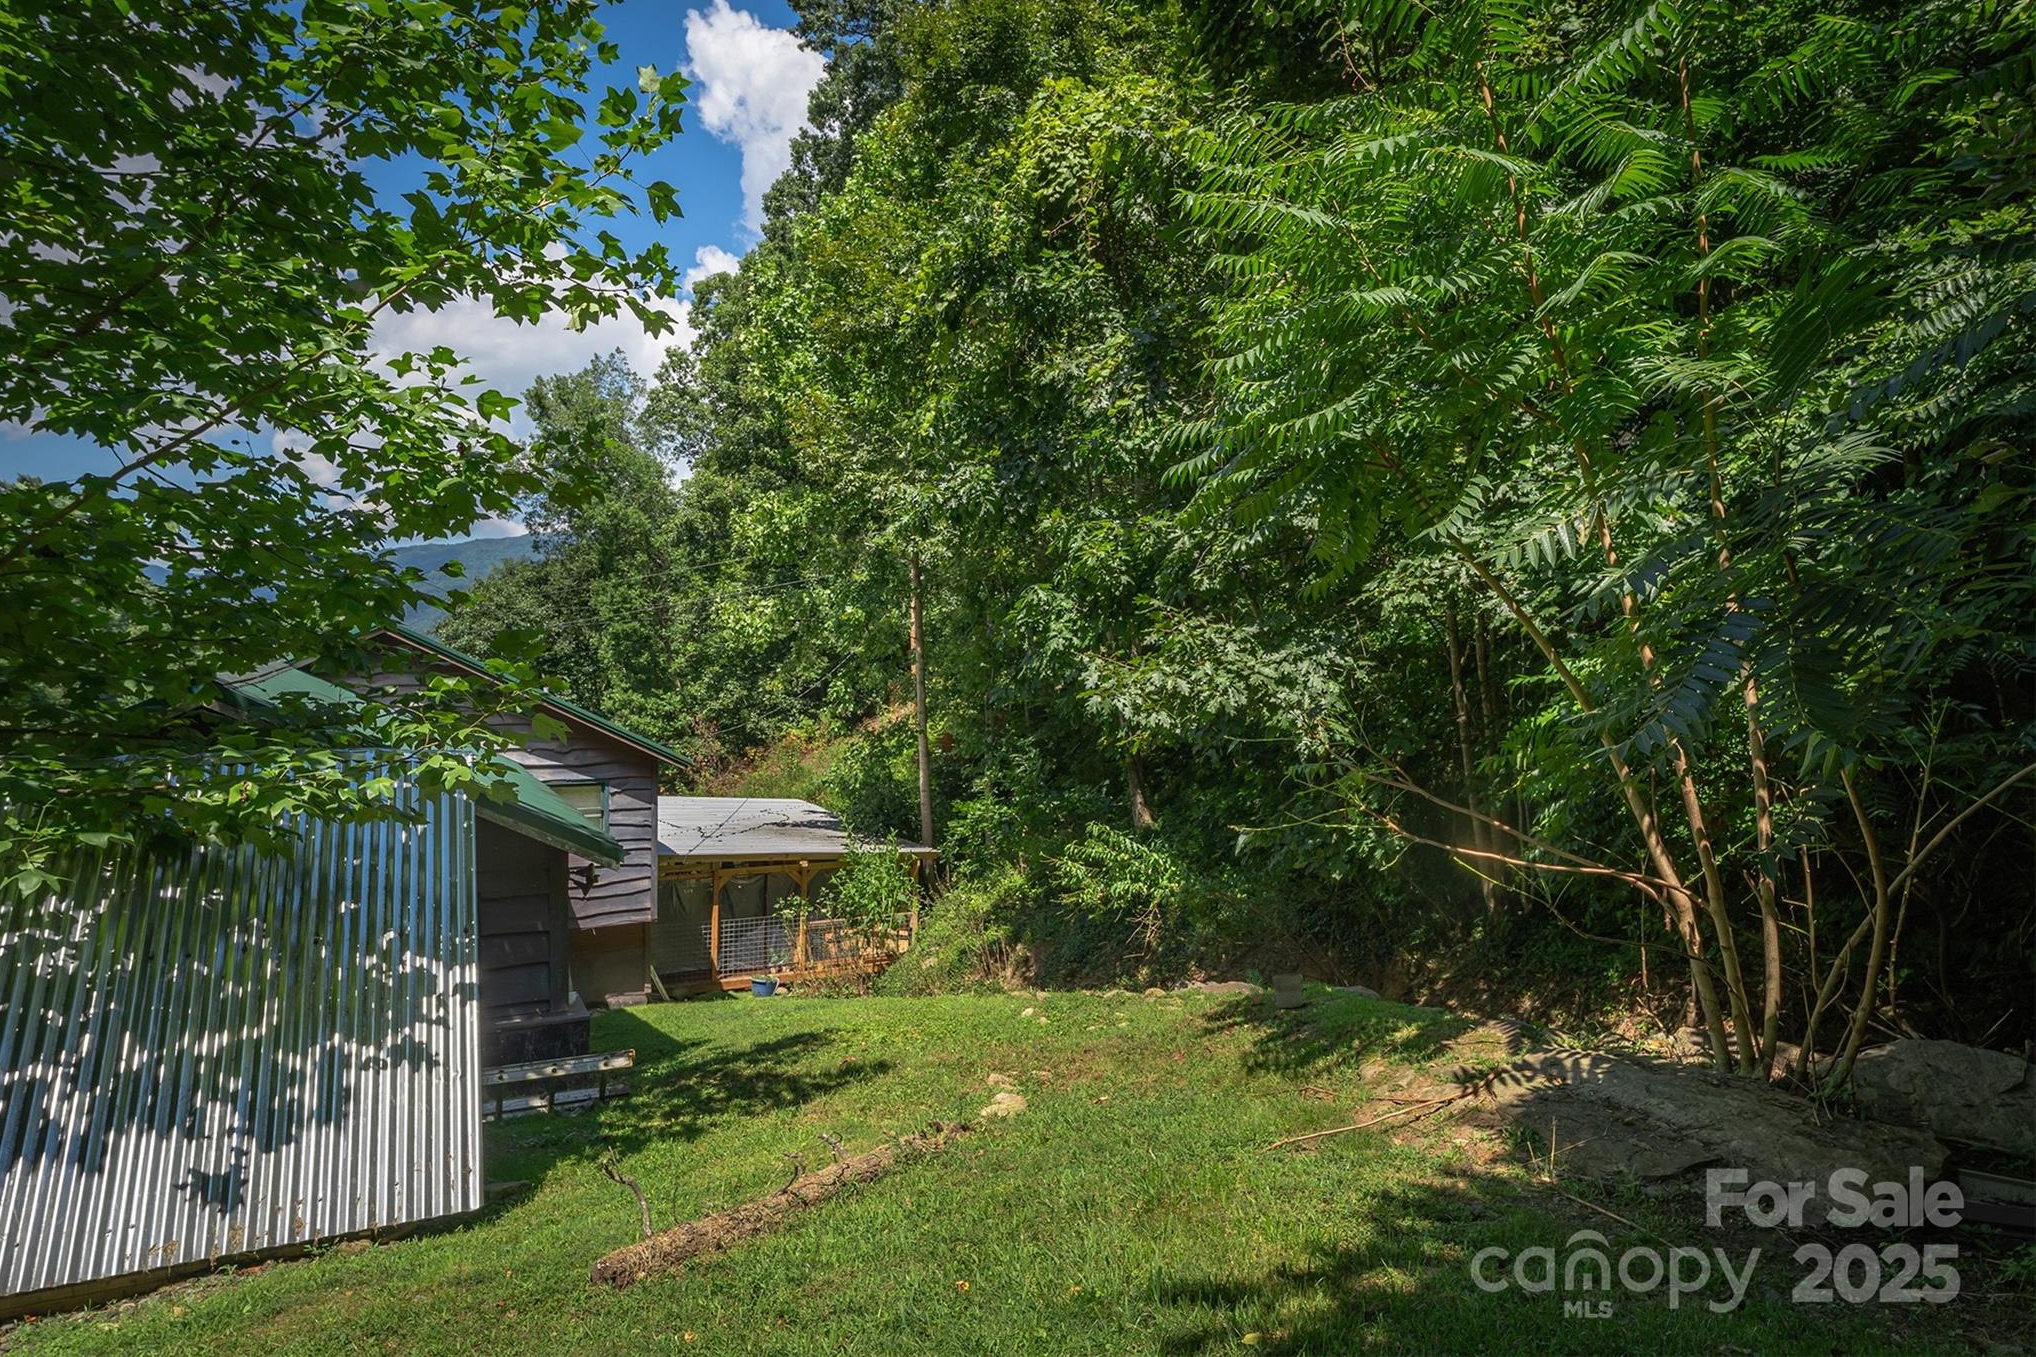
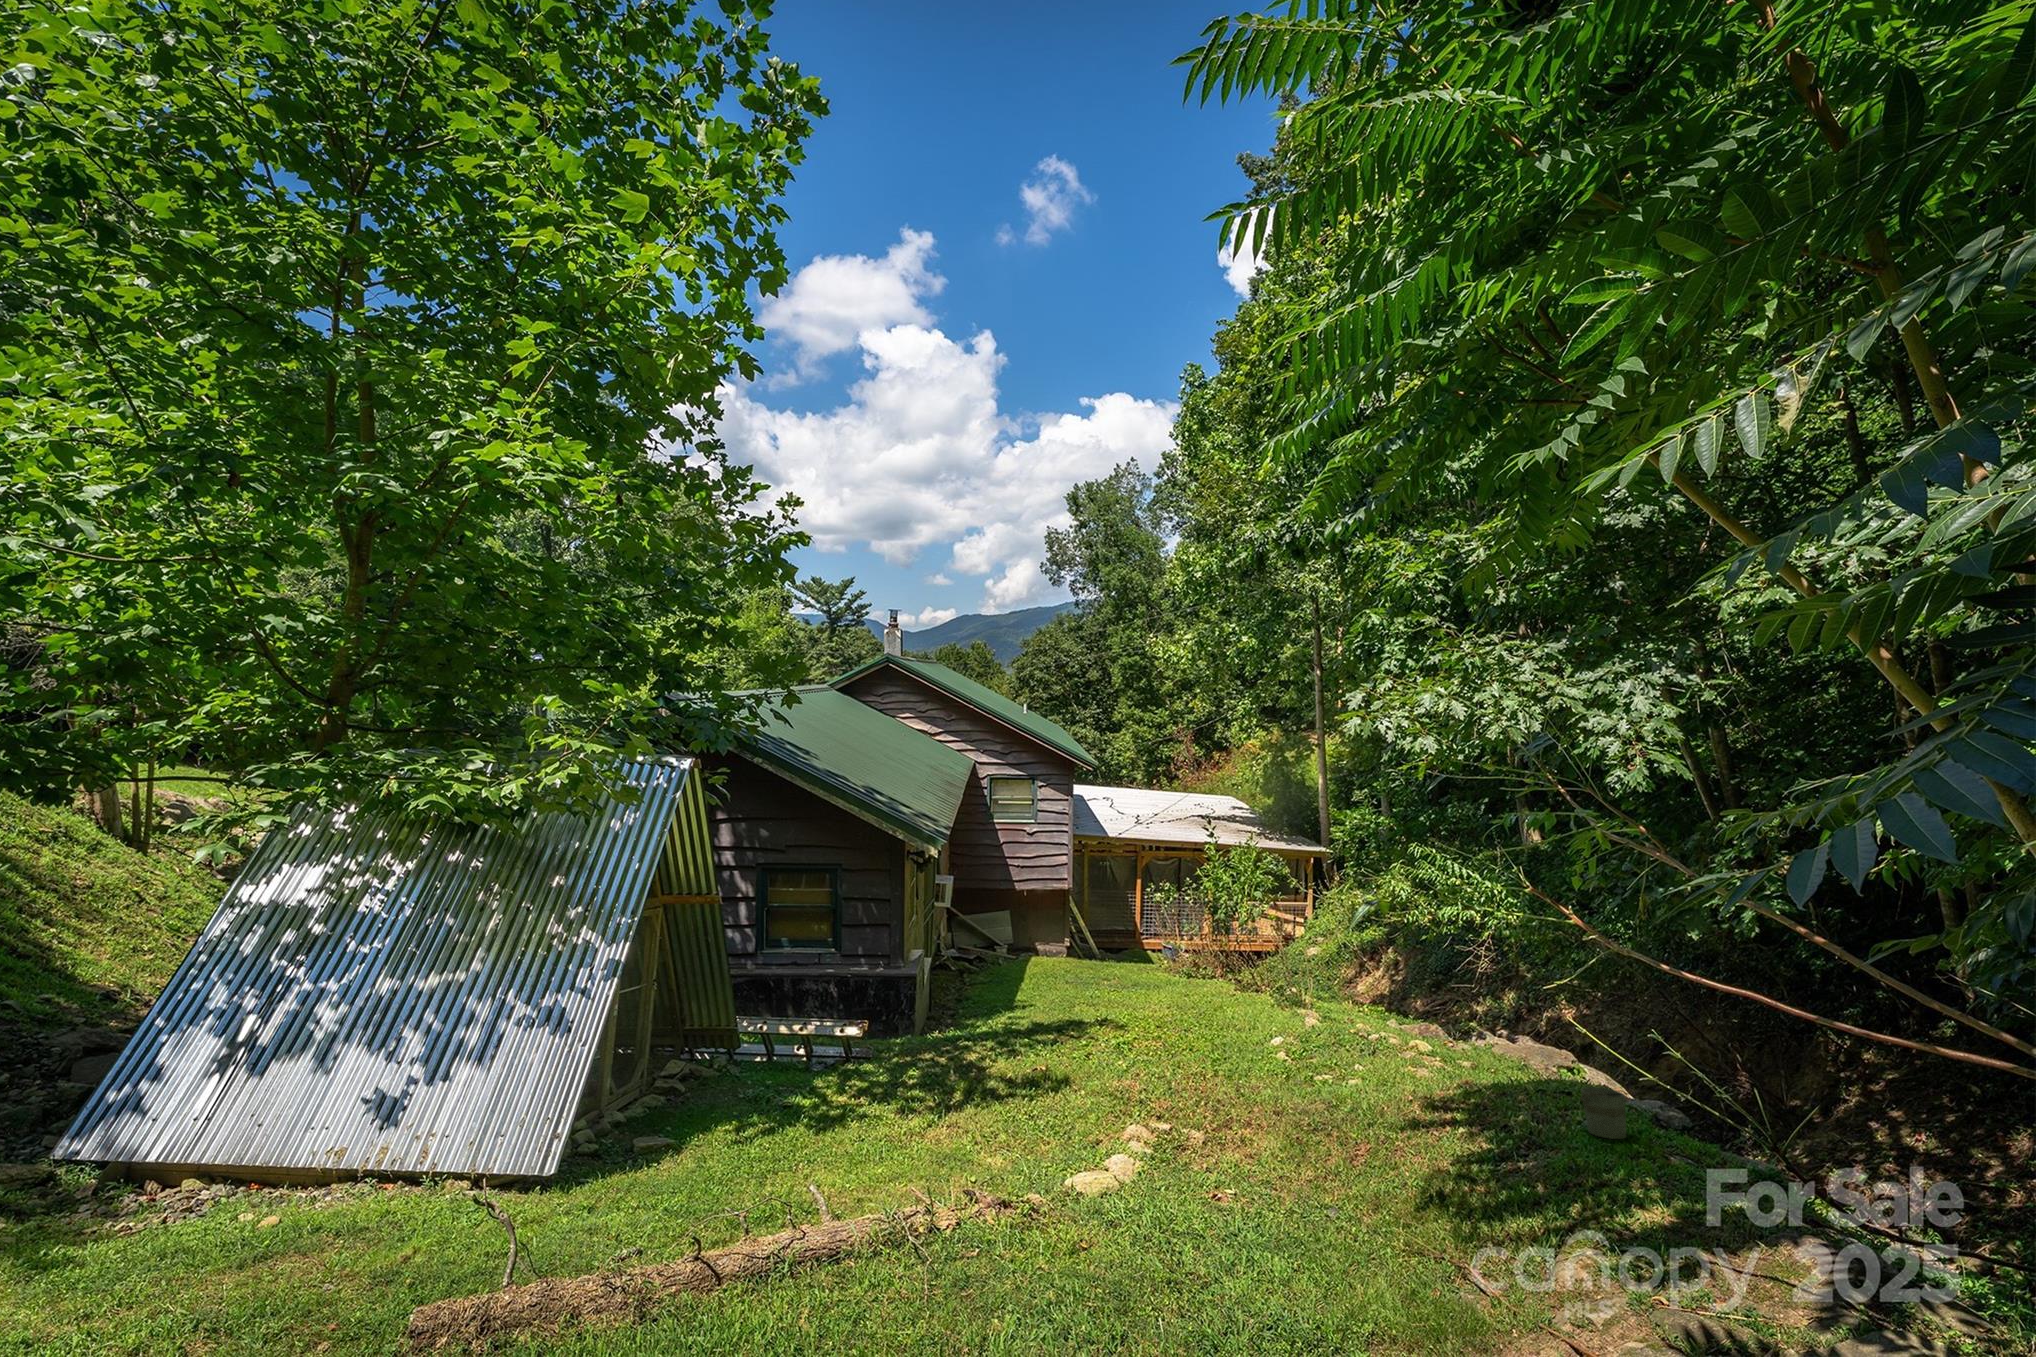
potted plant: present [1248,972,1261,1005] -> none [1546,1067,1573,1116]

